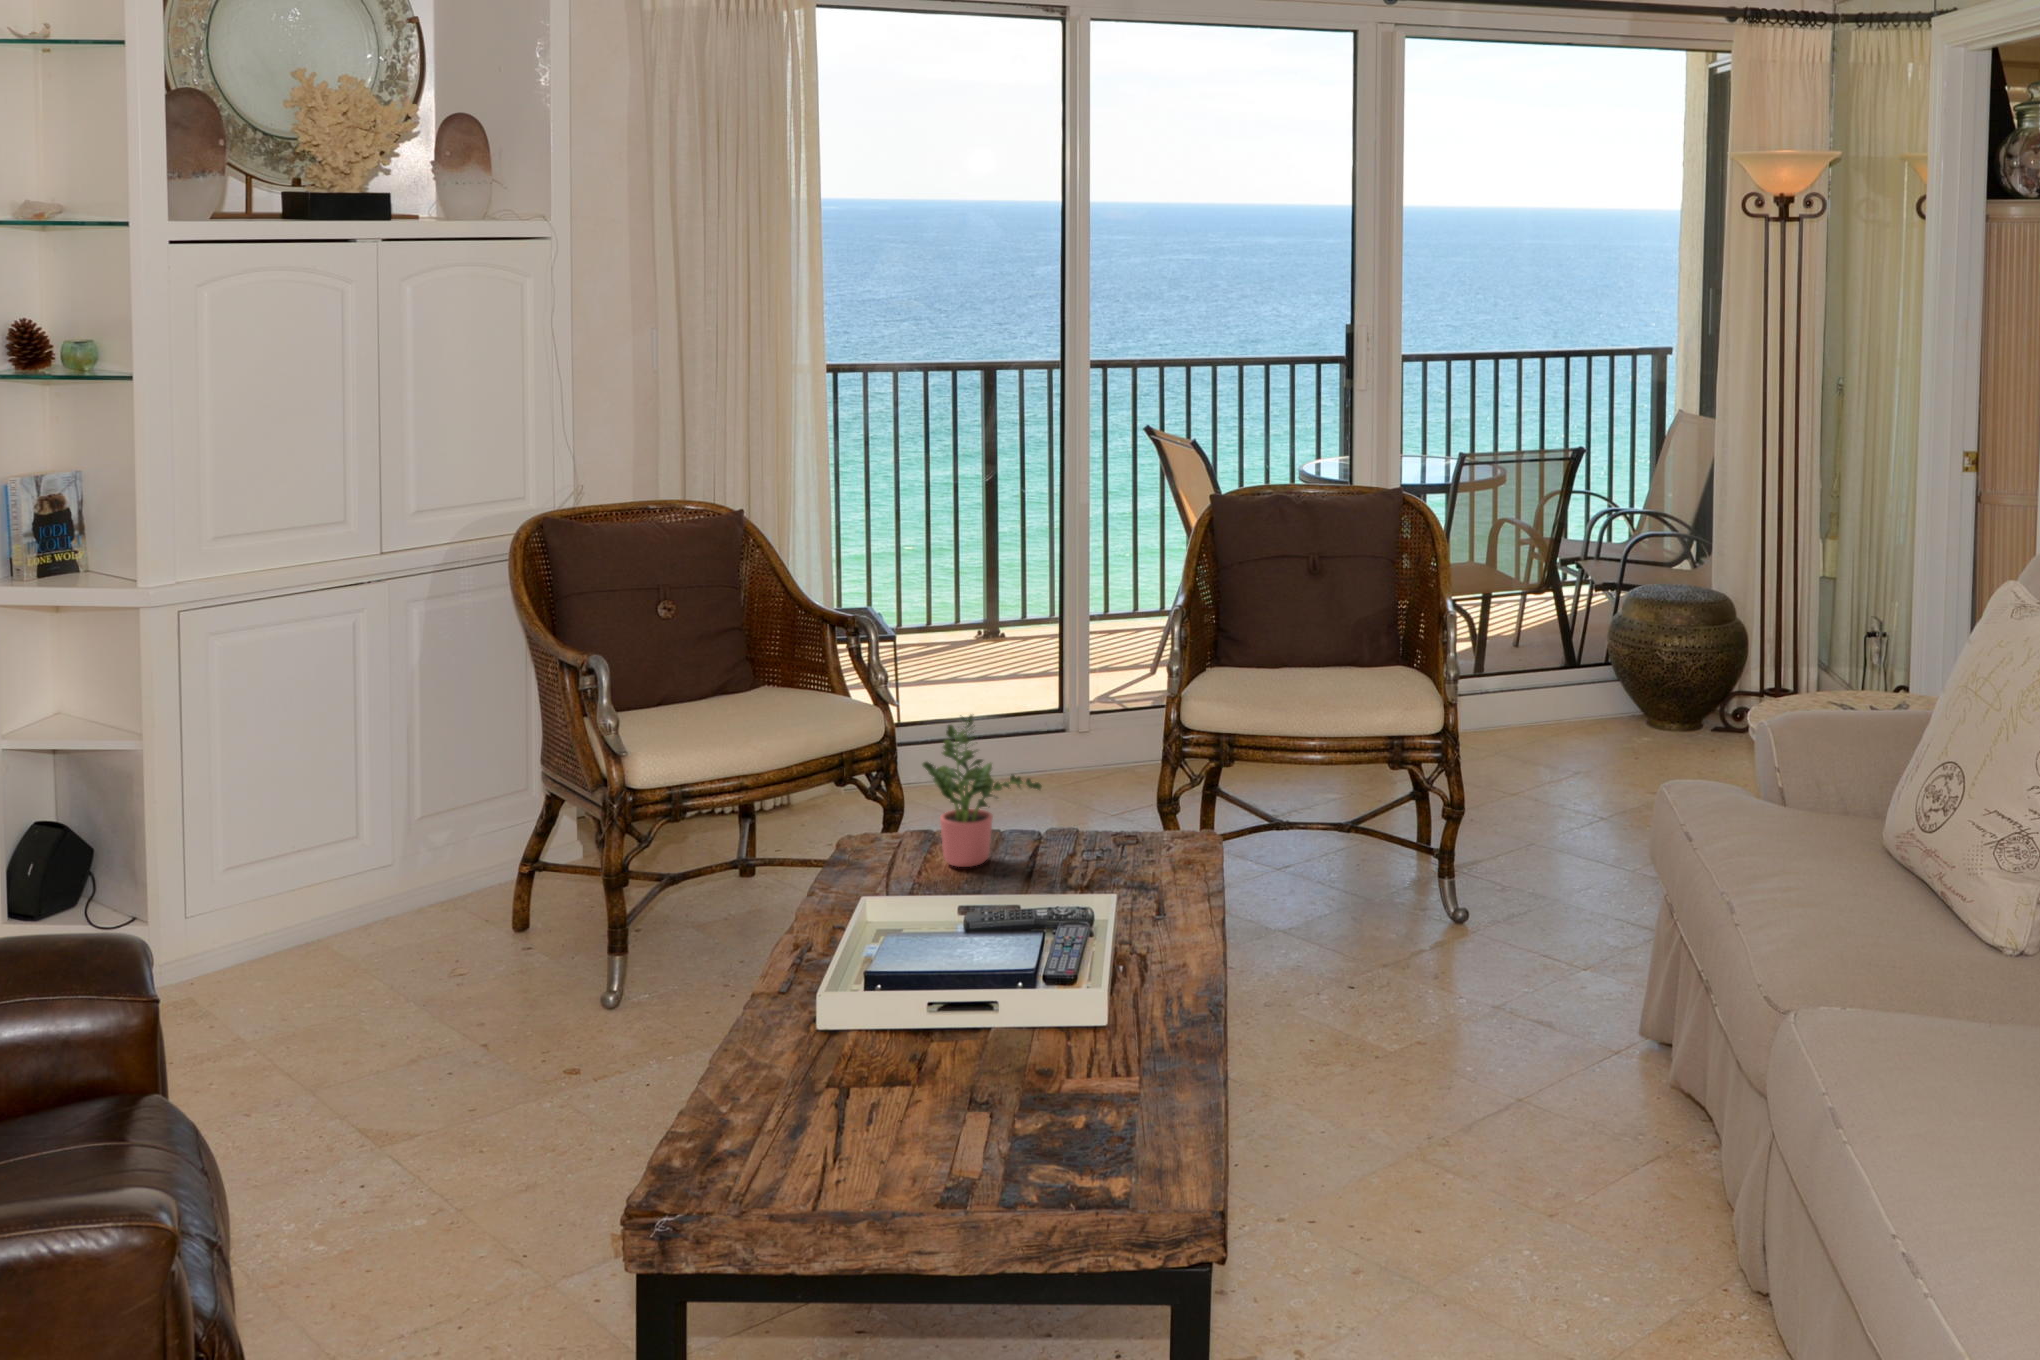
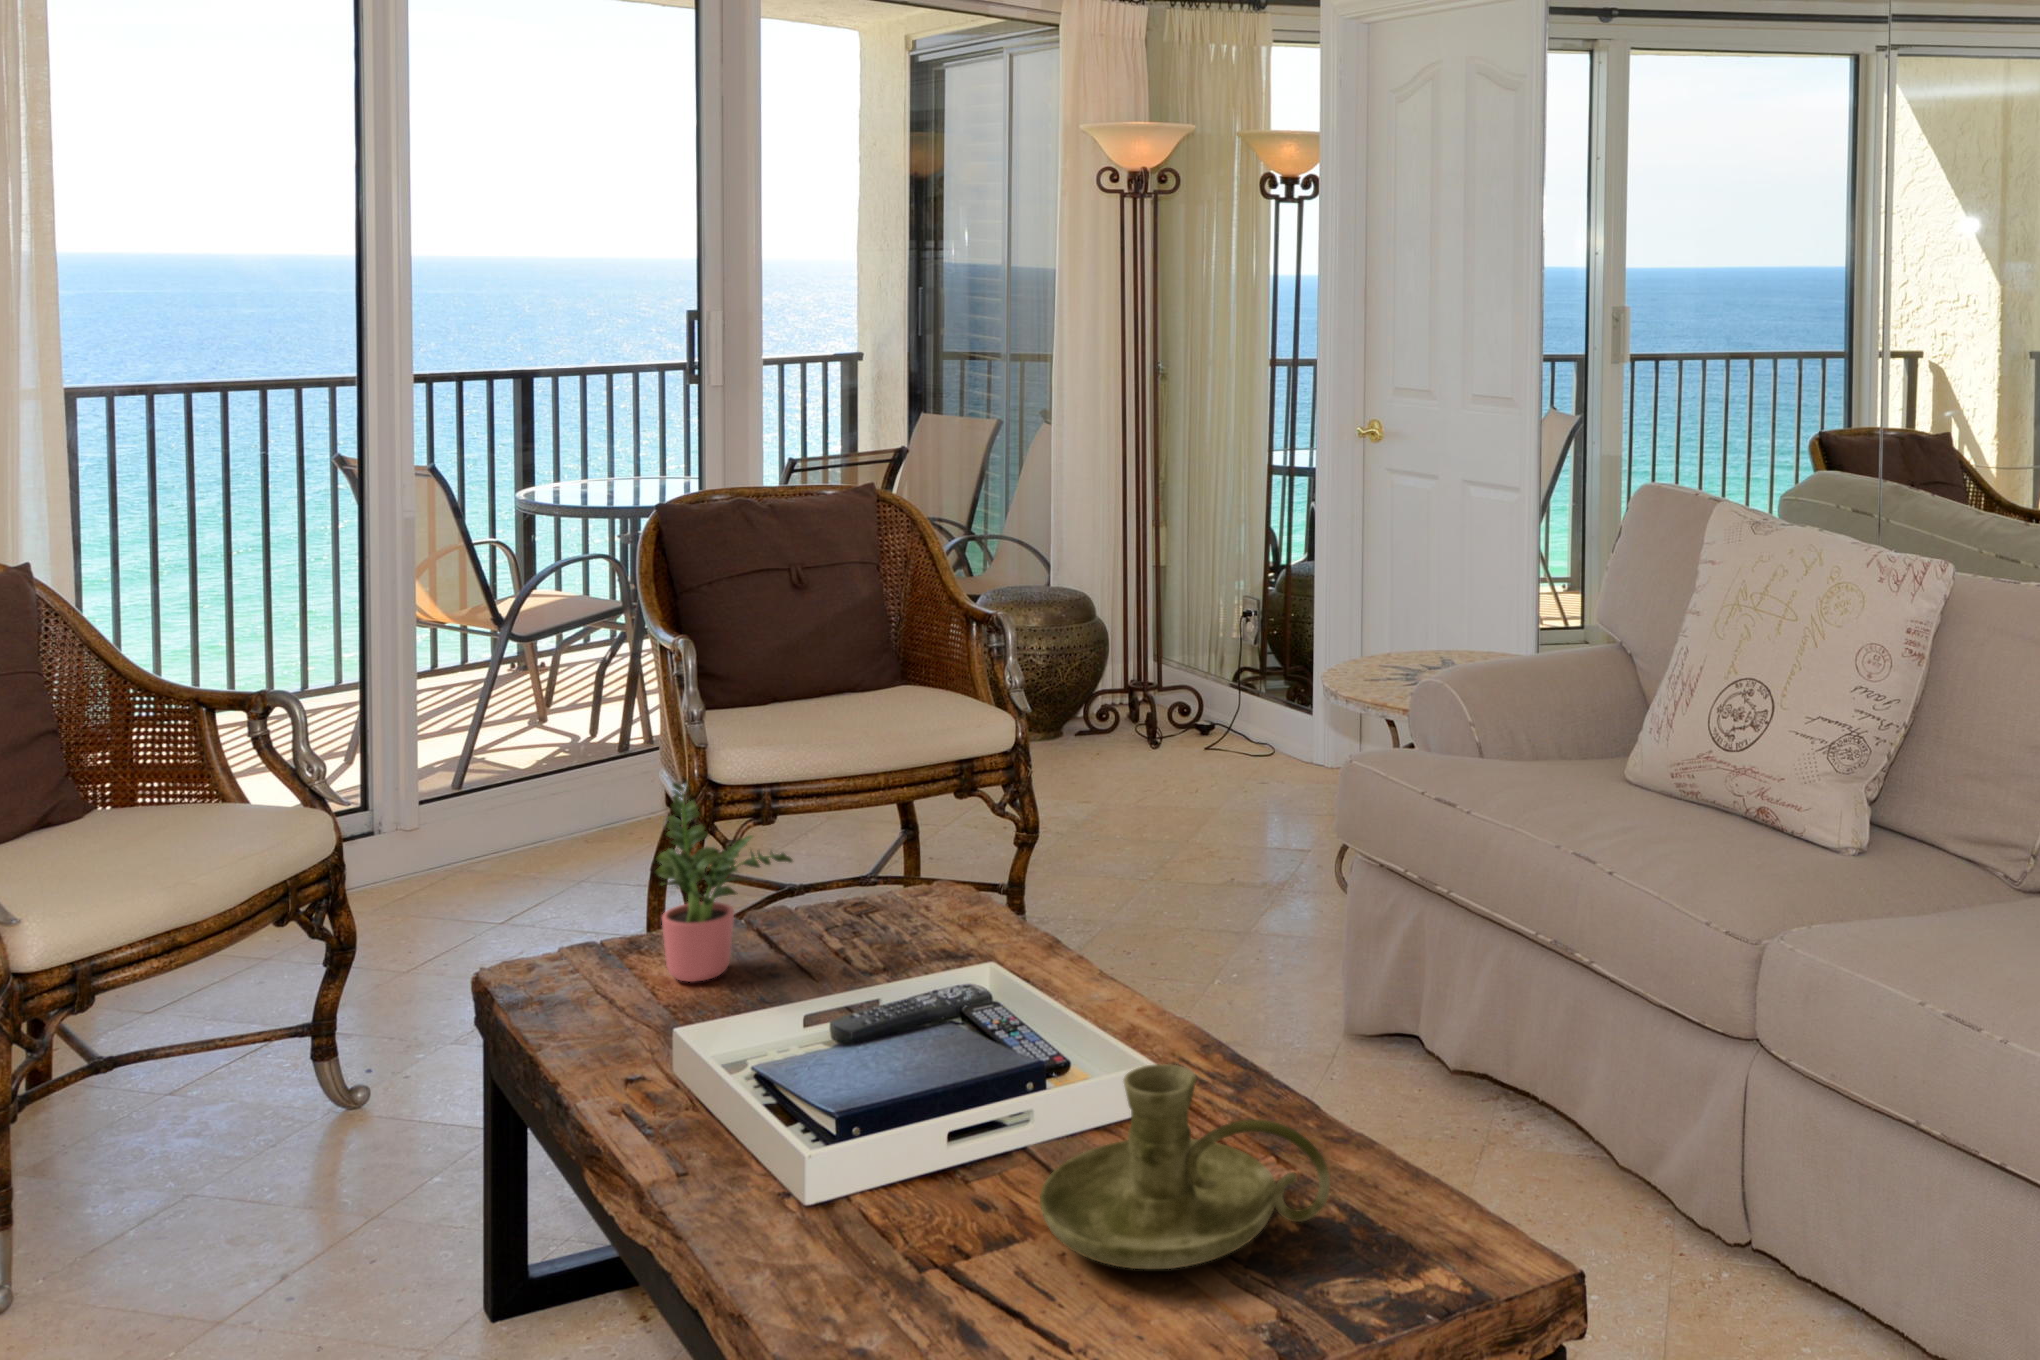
candle holder: none [902,960,1082,1105] -> present [1040,1064,1330,1269]

